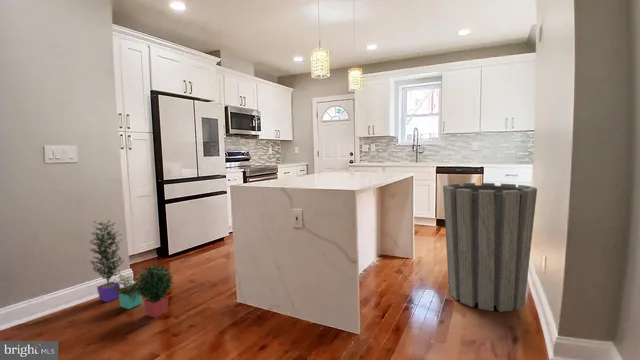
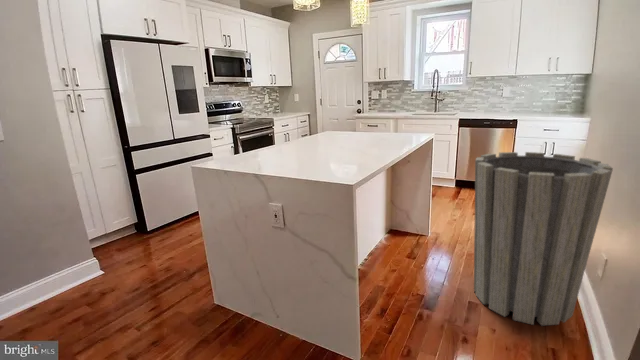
potted plant: present [91,221,173,318] -> none [25,207,133,329]

